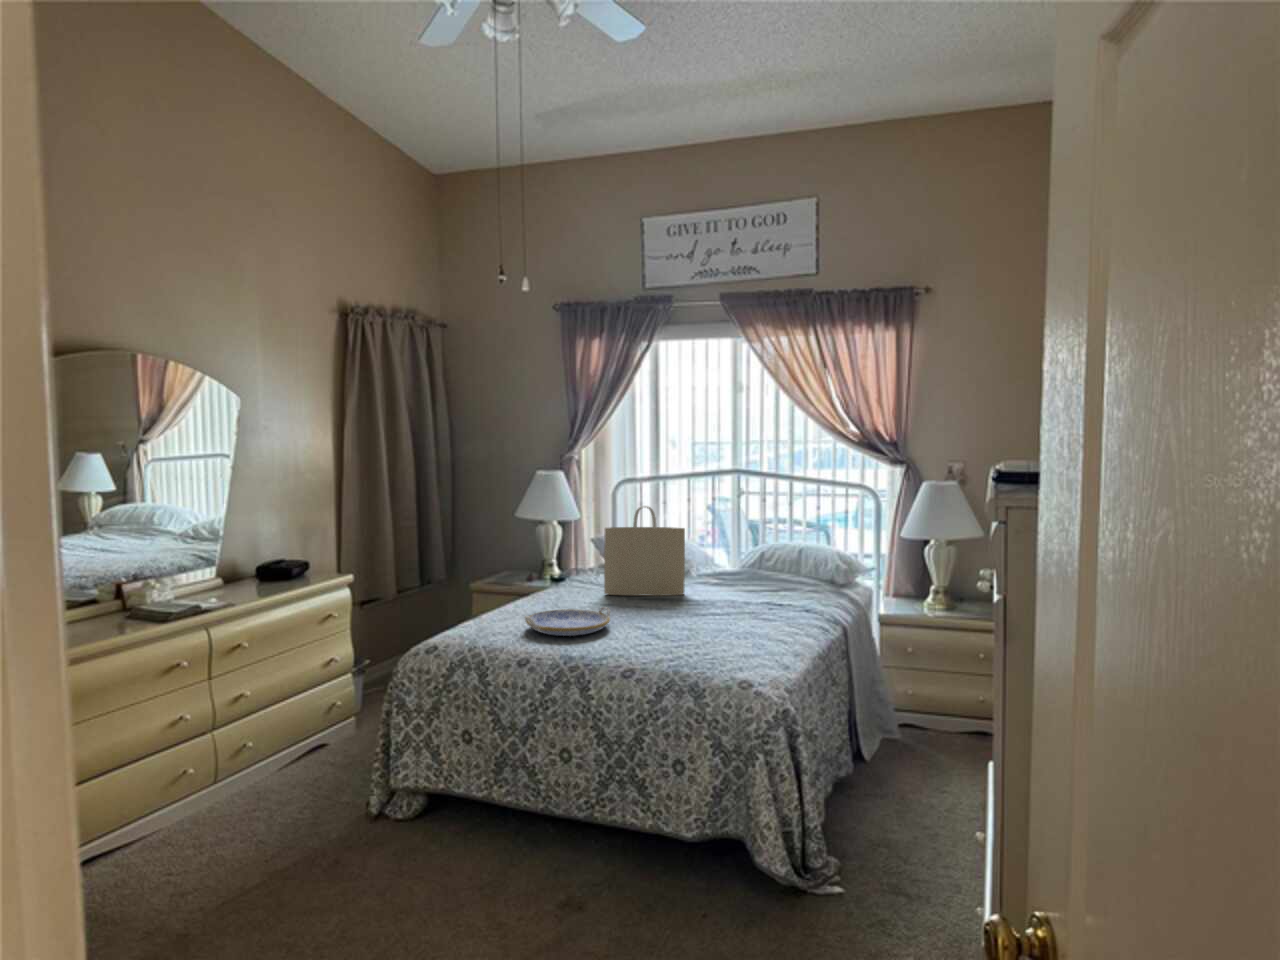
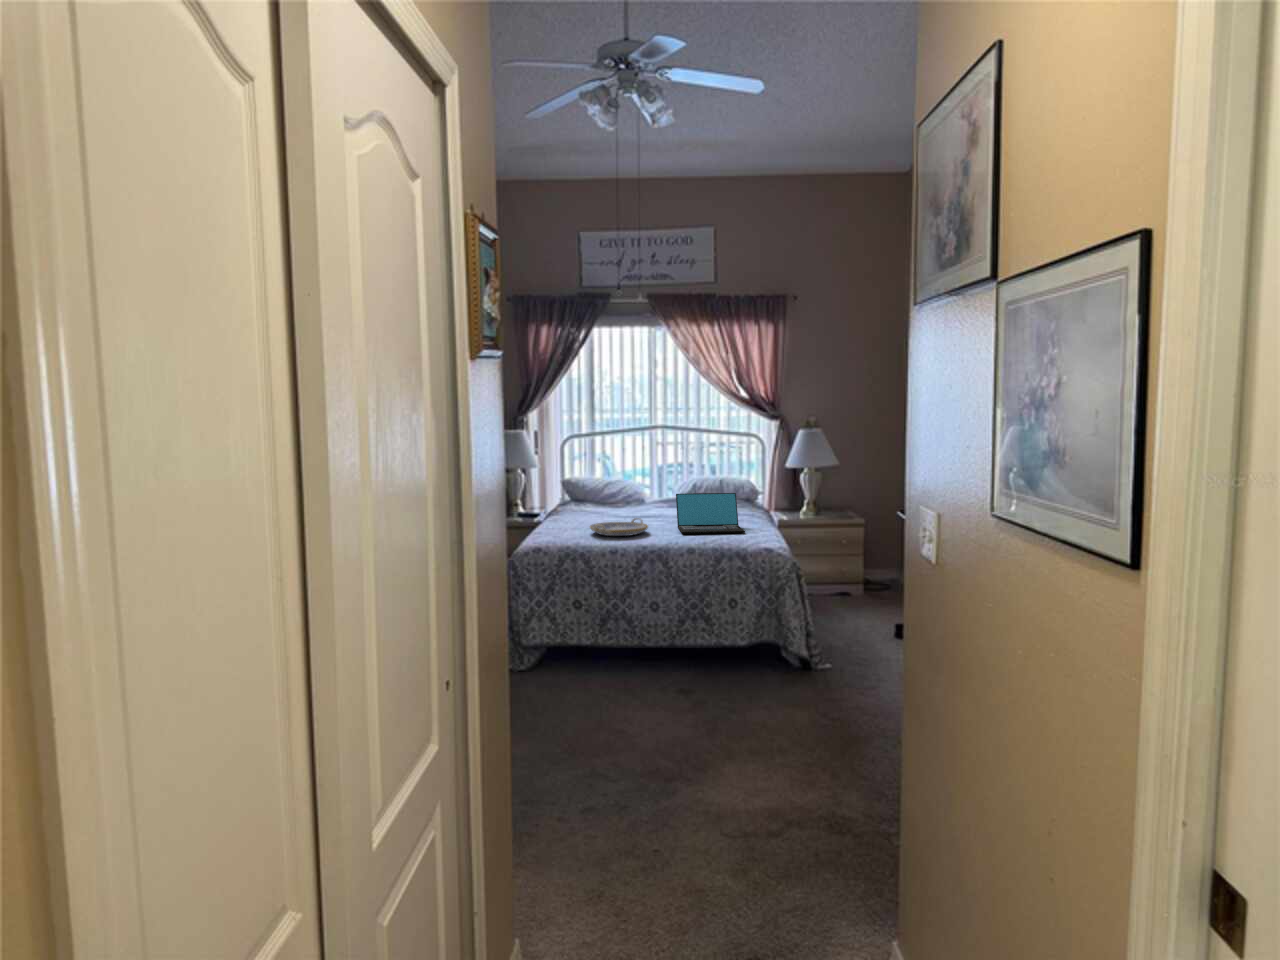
tote bag: present [604,506,685,596] -> none [605,450,660,516]
laptop: none [646,575,755,648] -> present [676,493,745,534]

